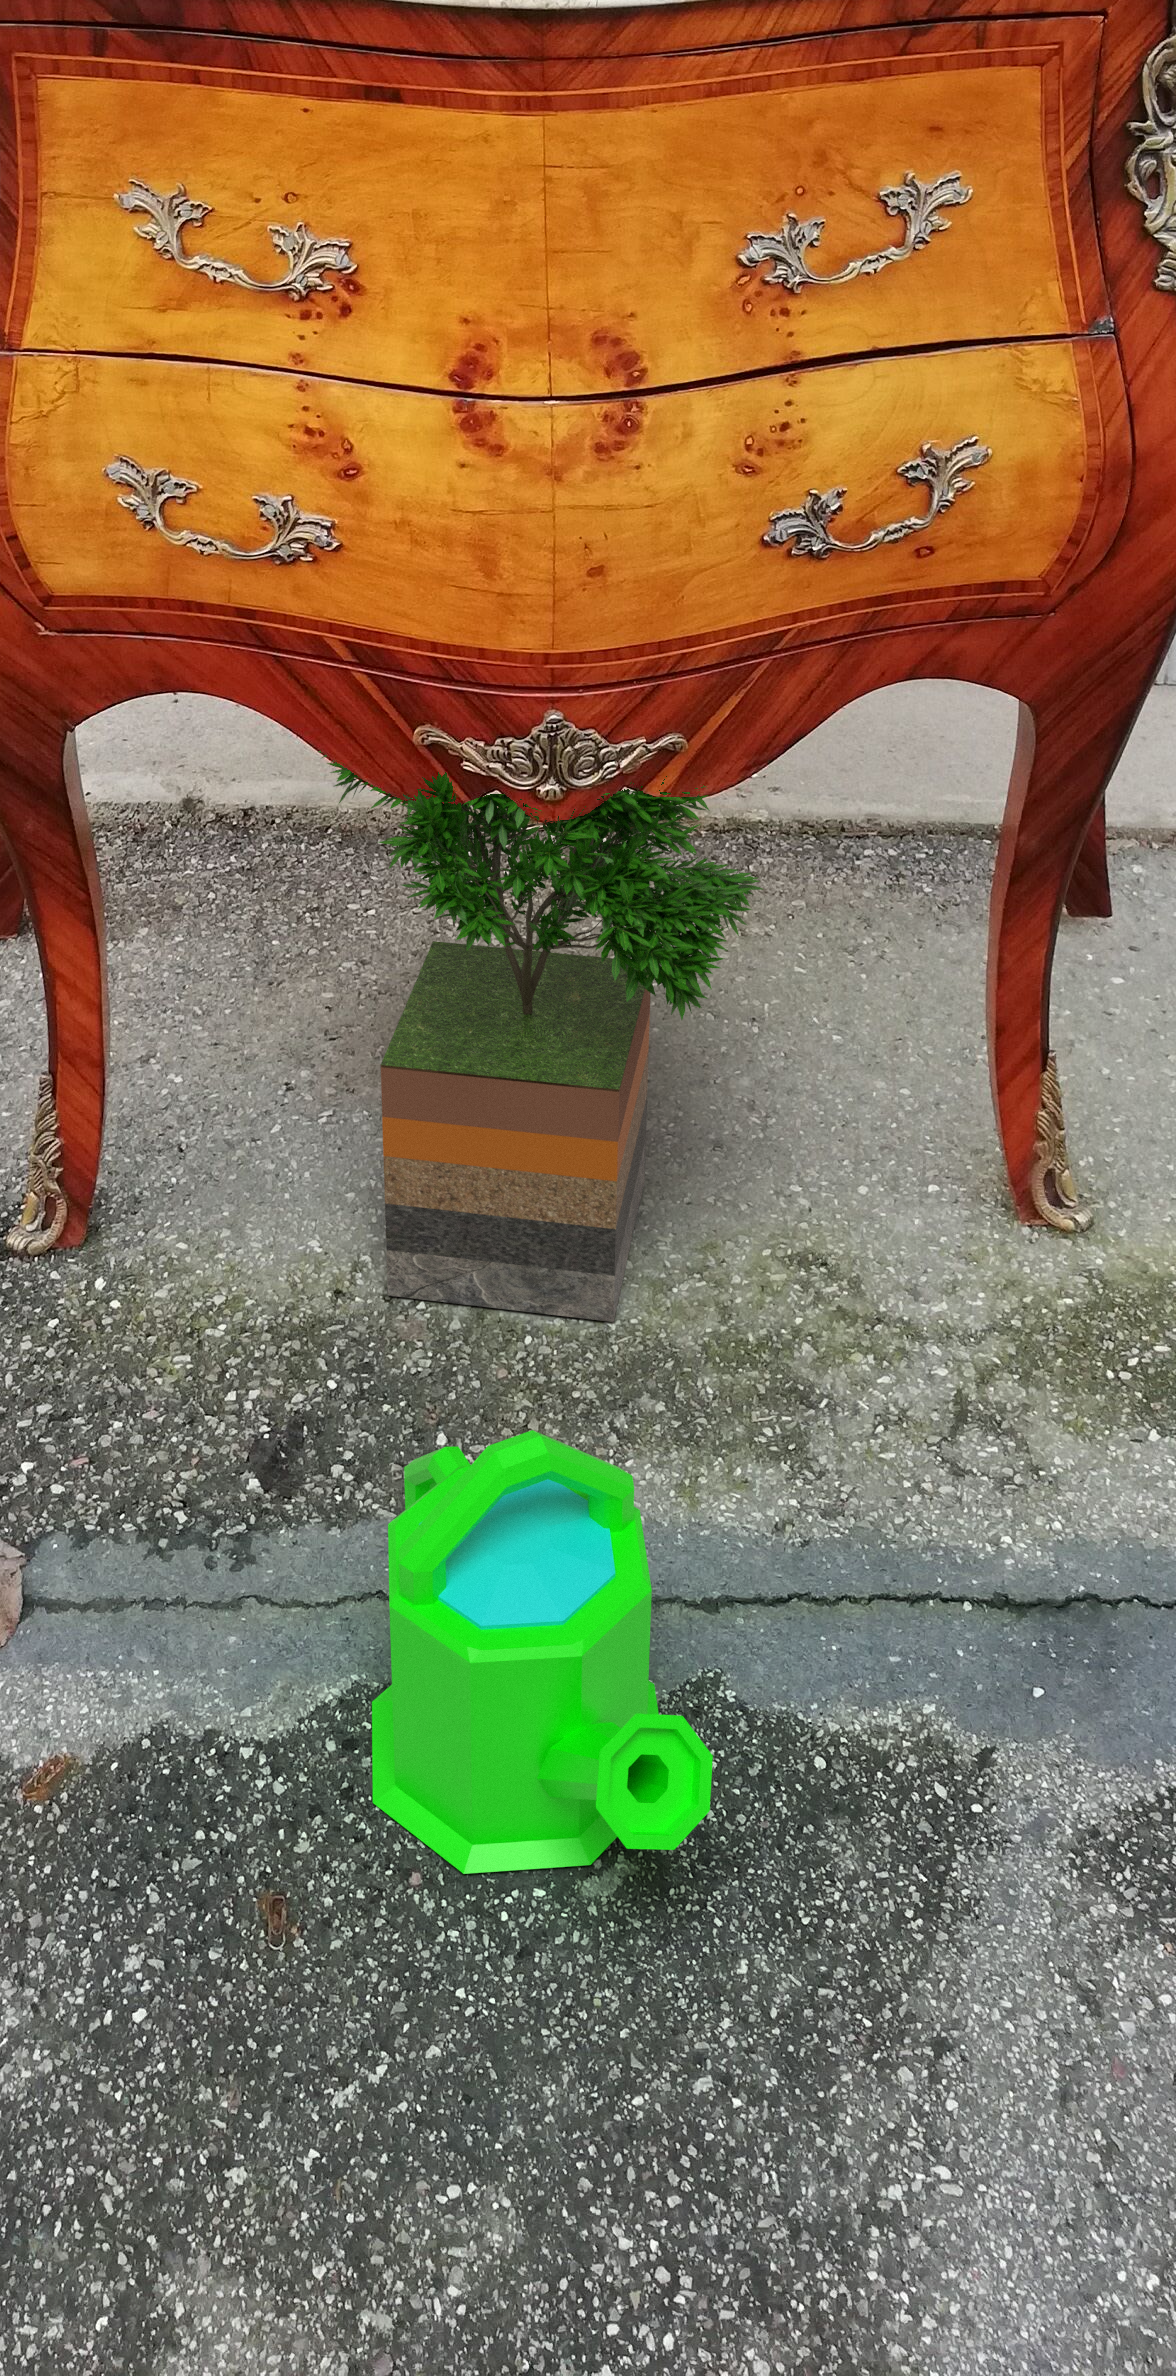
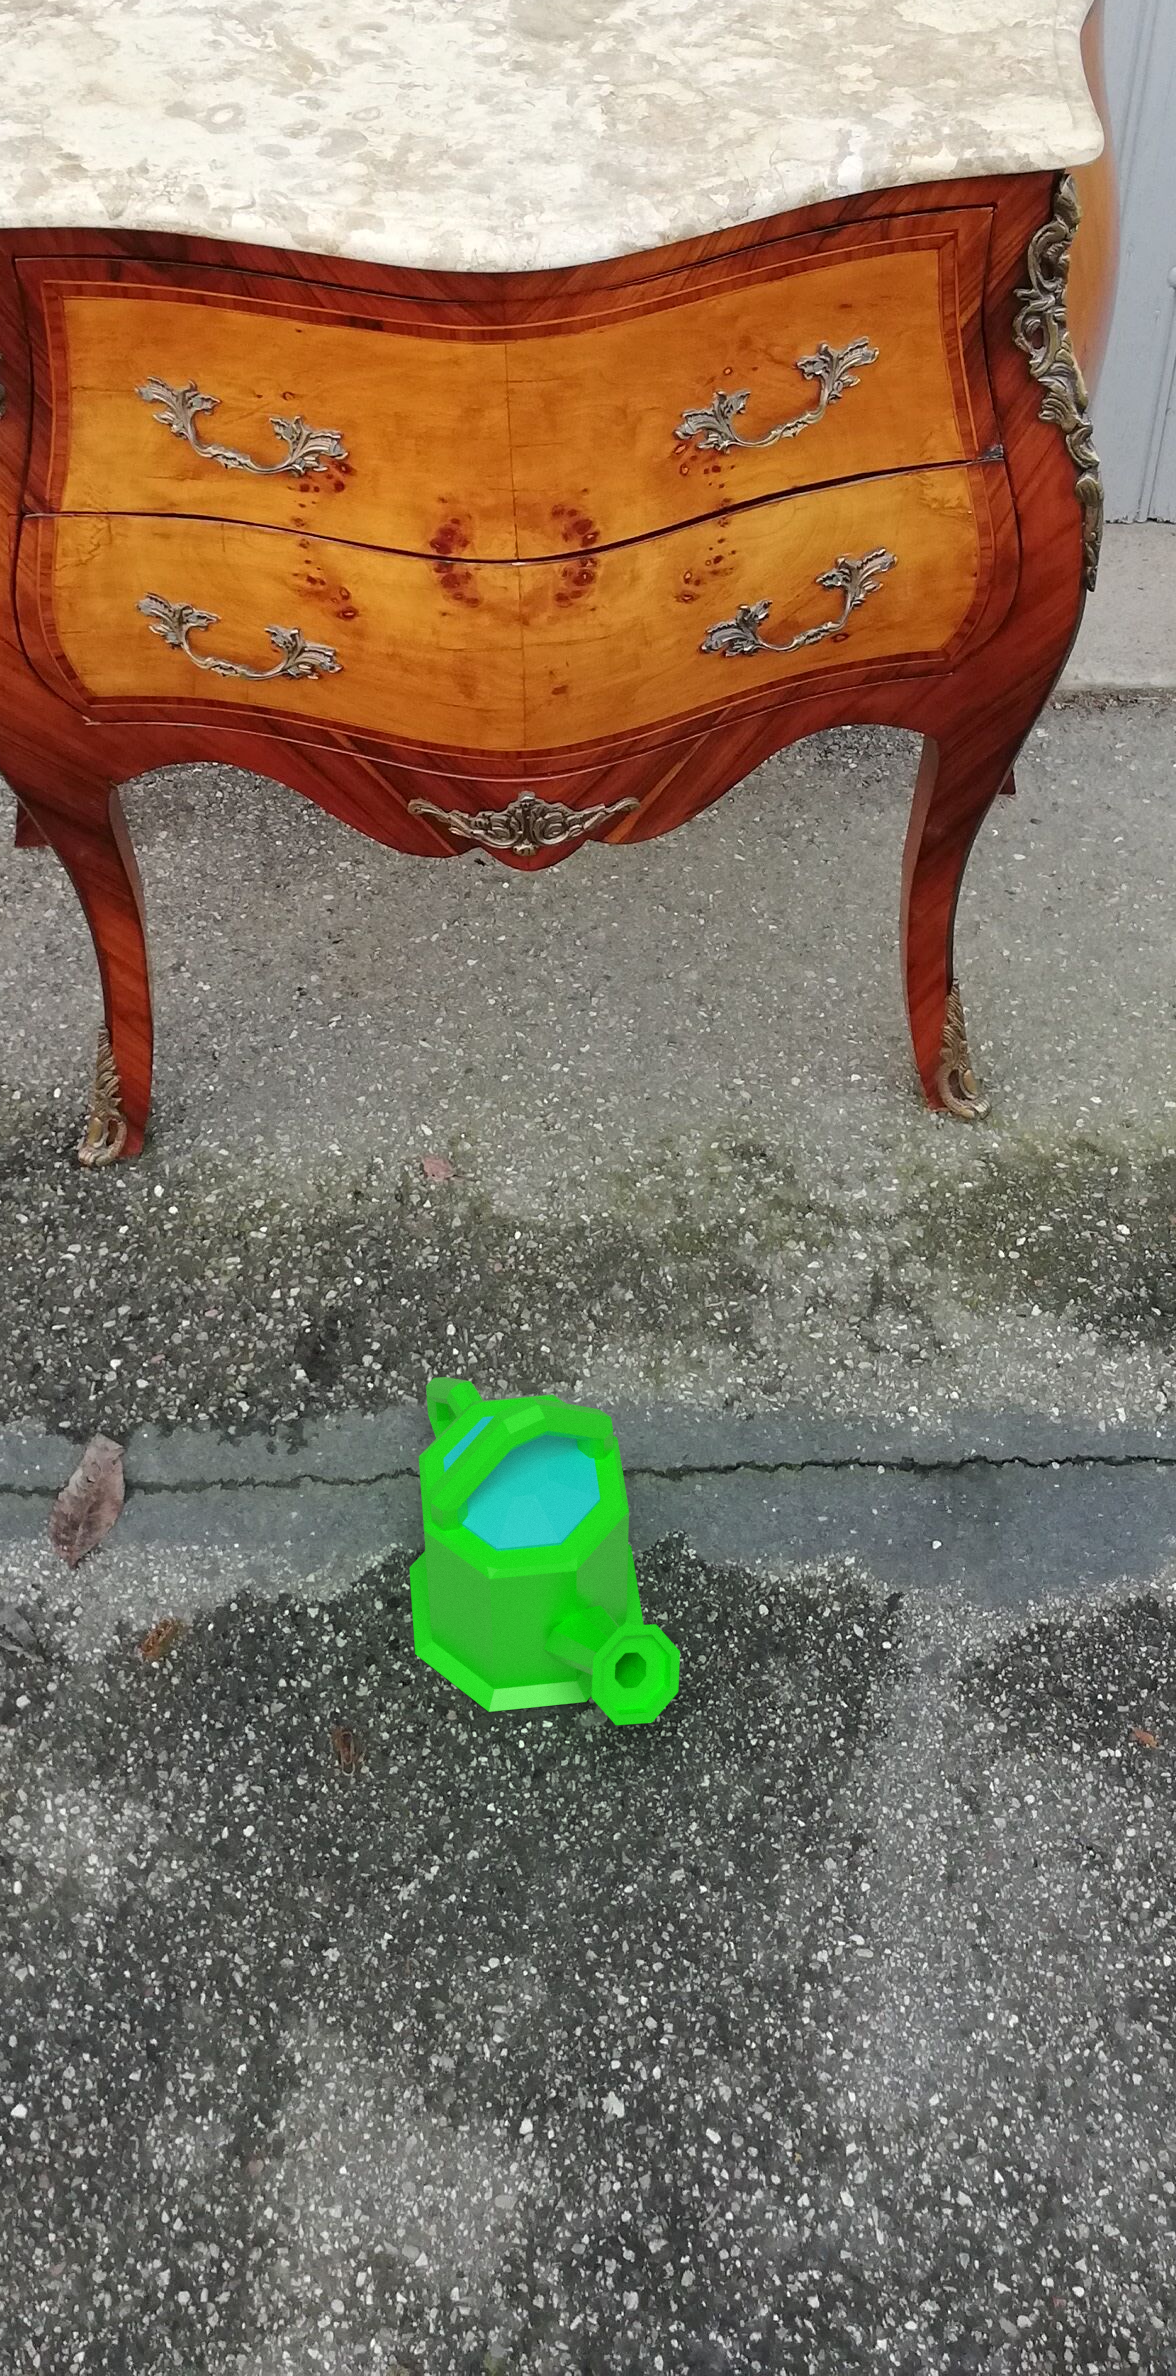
potted tree: present [319,751,763,1322] -> none [322,687,708,1217]

